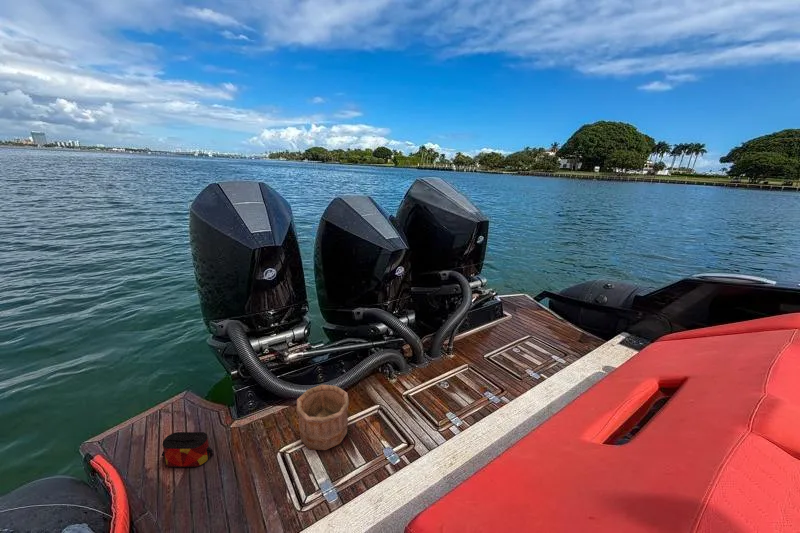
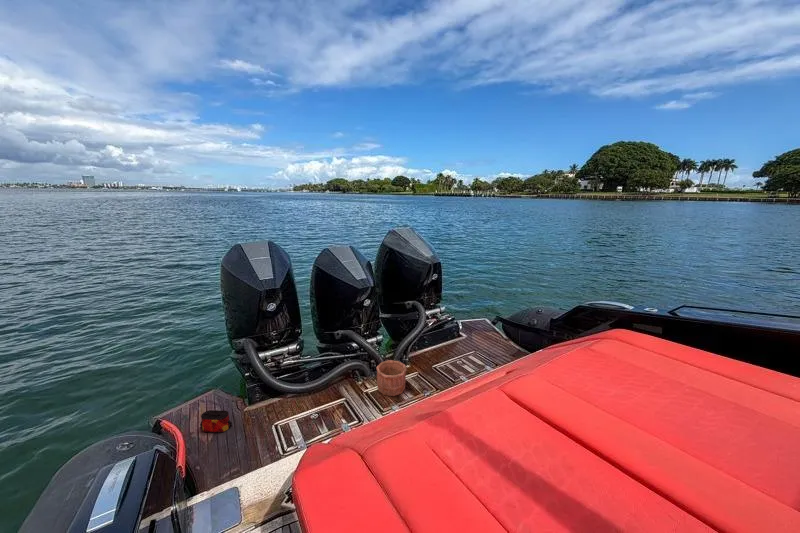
wooden bucket: present [297,385,349,450] -> present [376,360,407,396]

